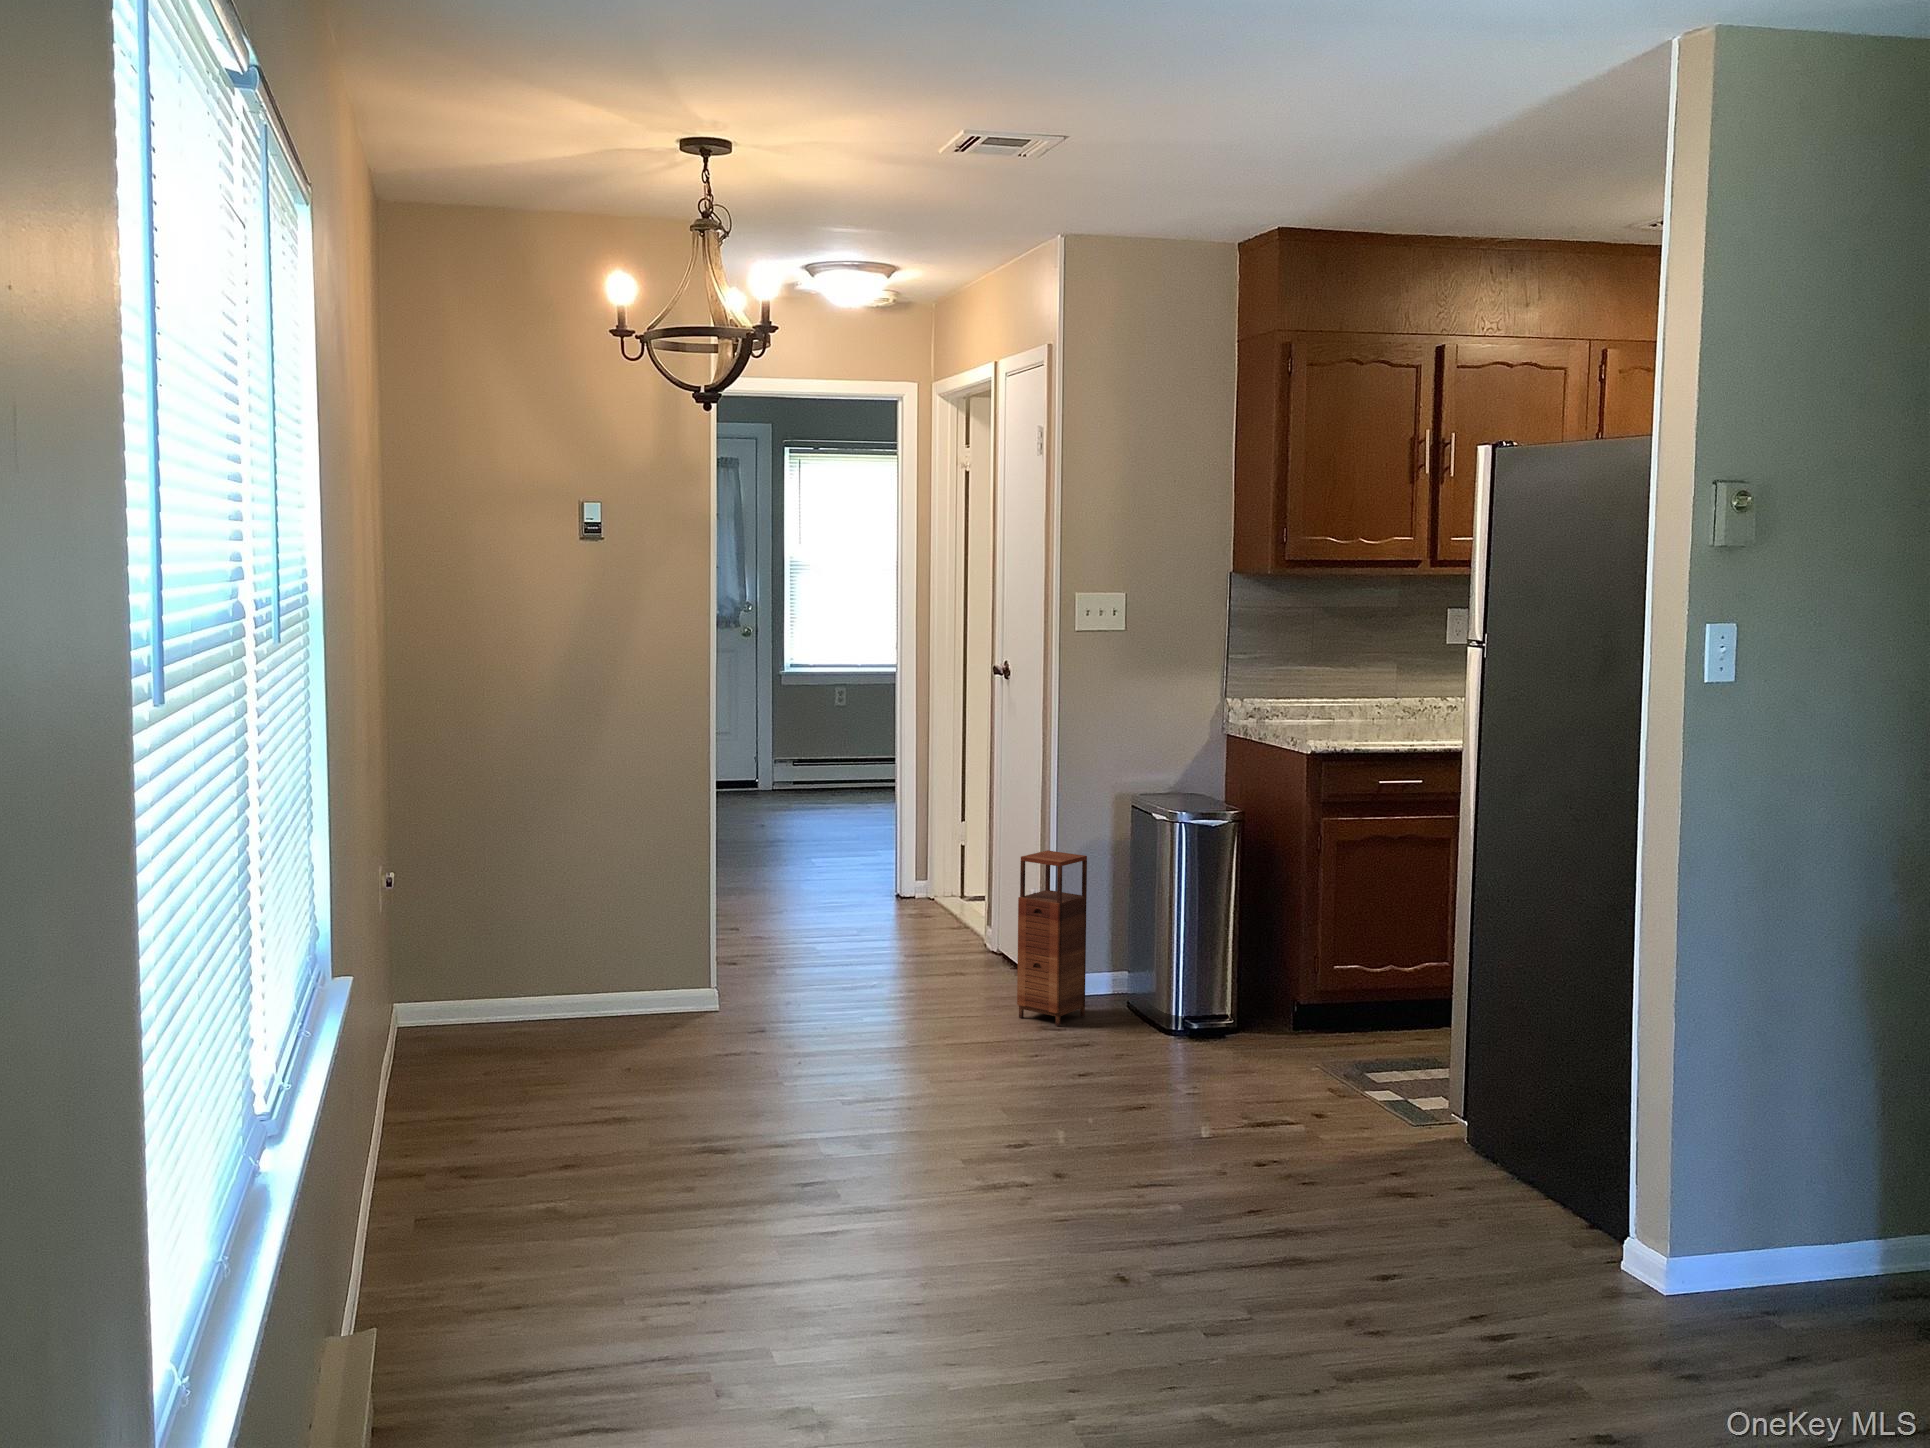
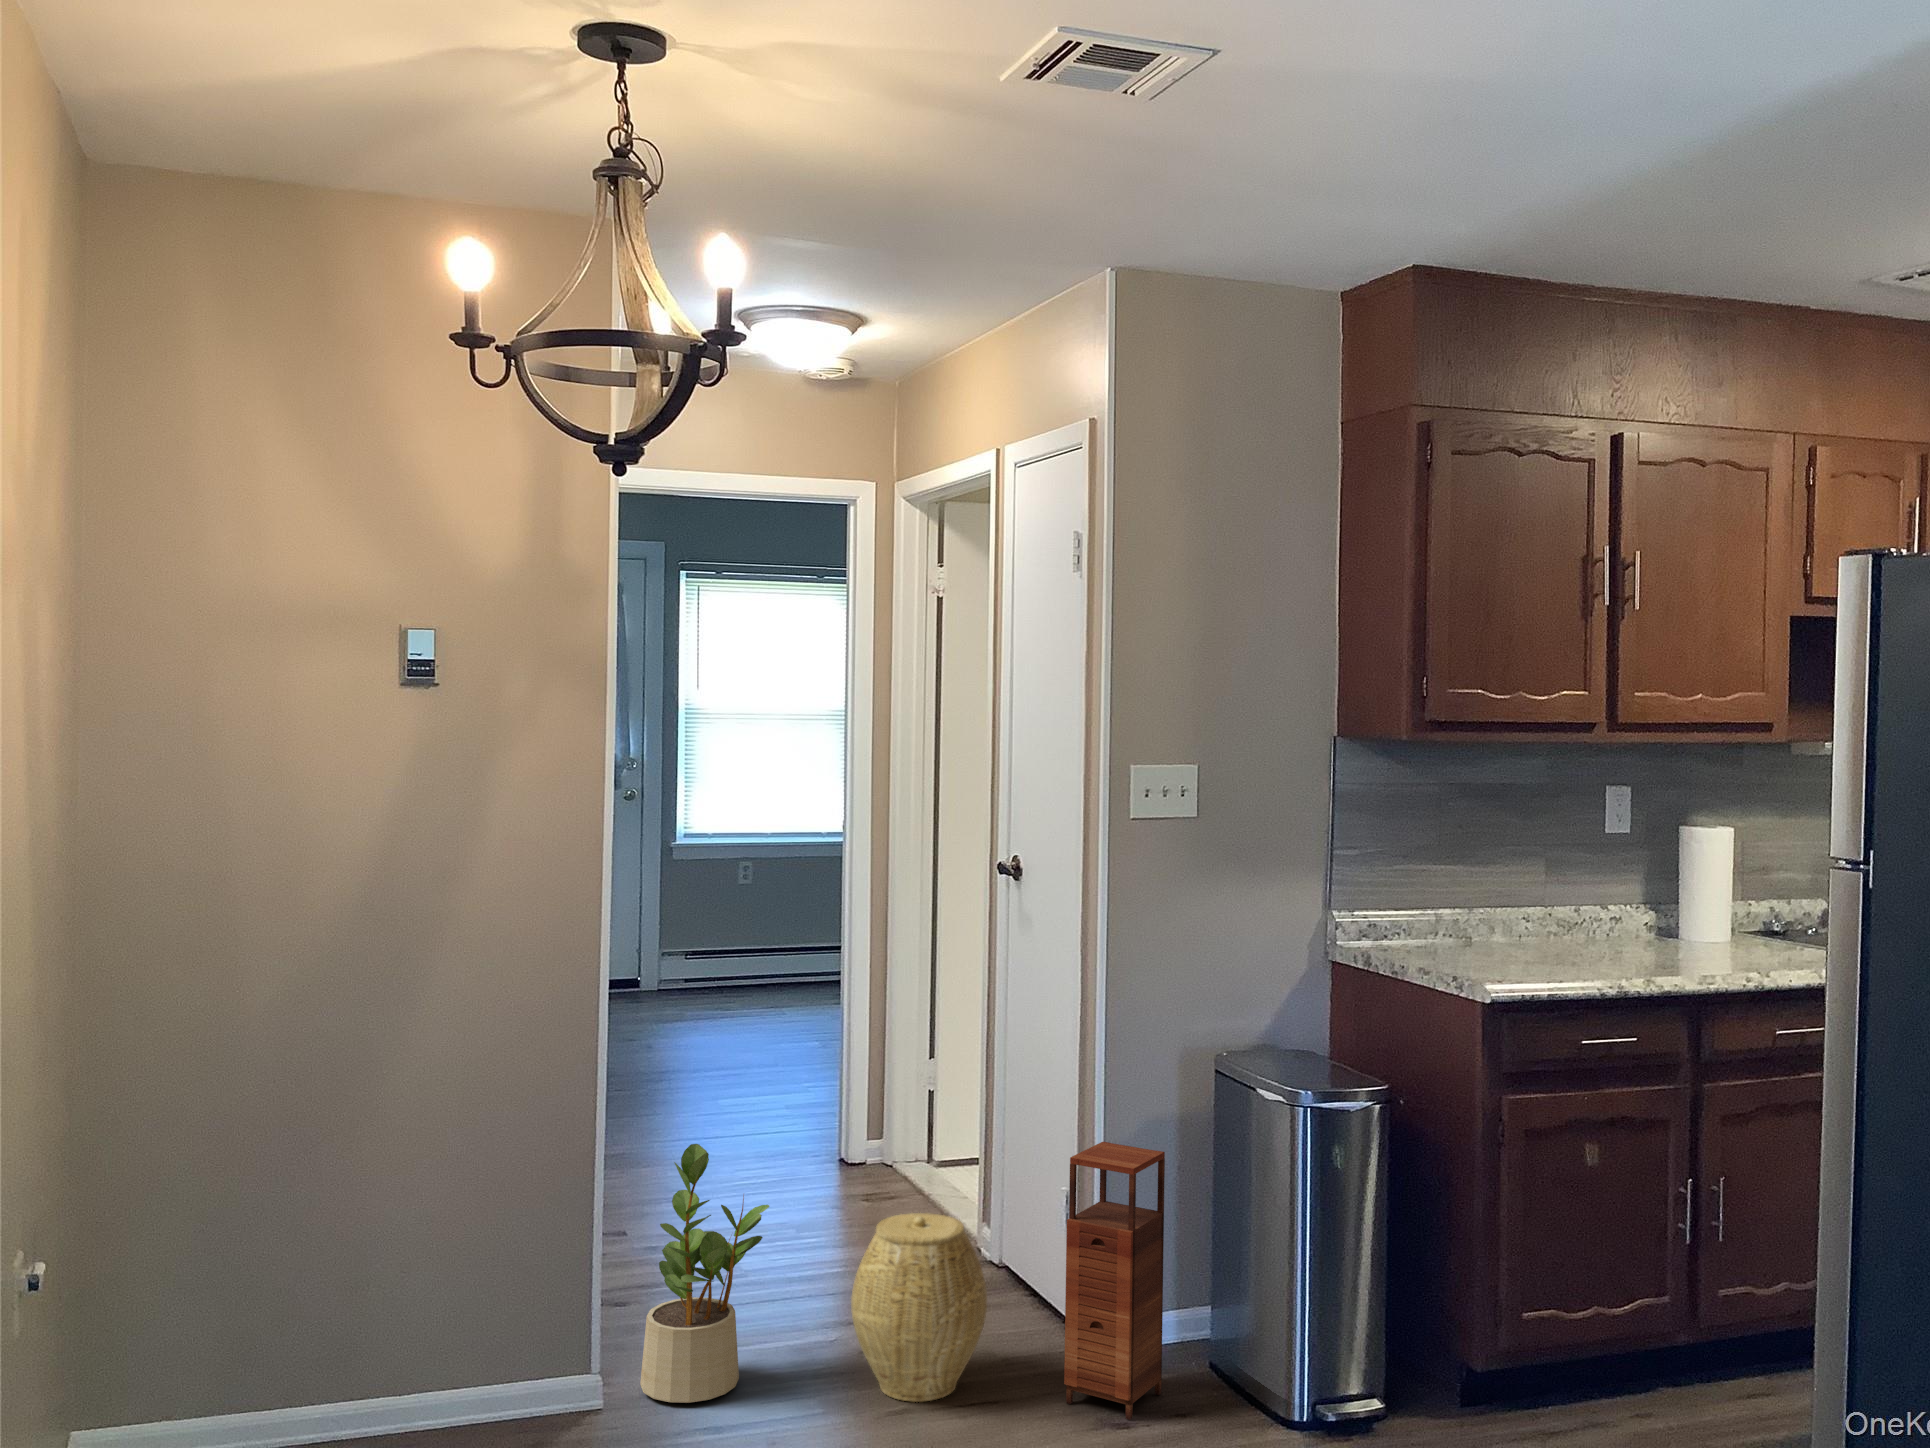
potted plant: none [743,844,825,1006] -> present [640,1144,769,1403]
woven basket: none [878,896,969,1013] -> present [851,1213,987,1402]

